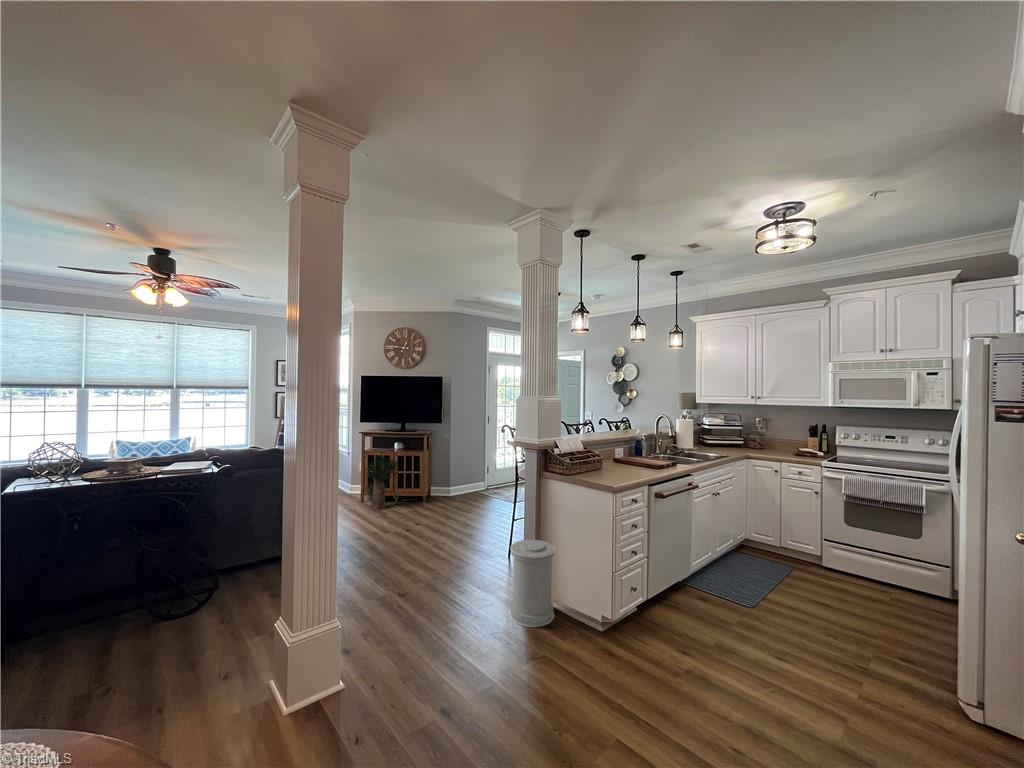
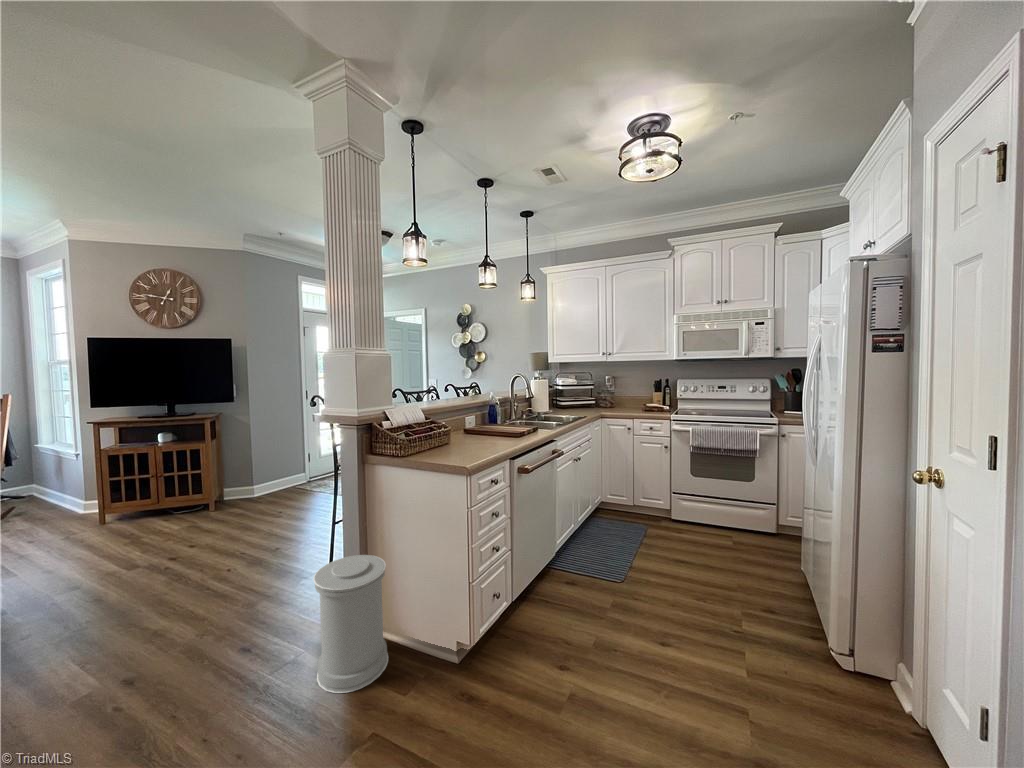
potted plant: present [363,455,400,510] -> none [89,452,168,536]

